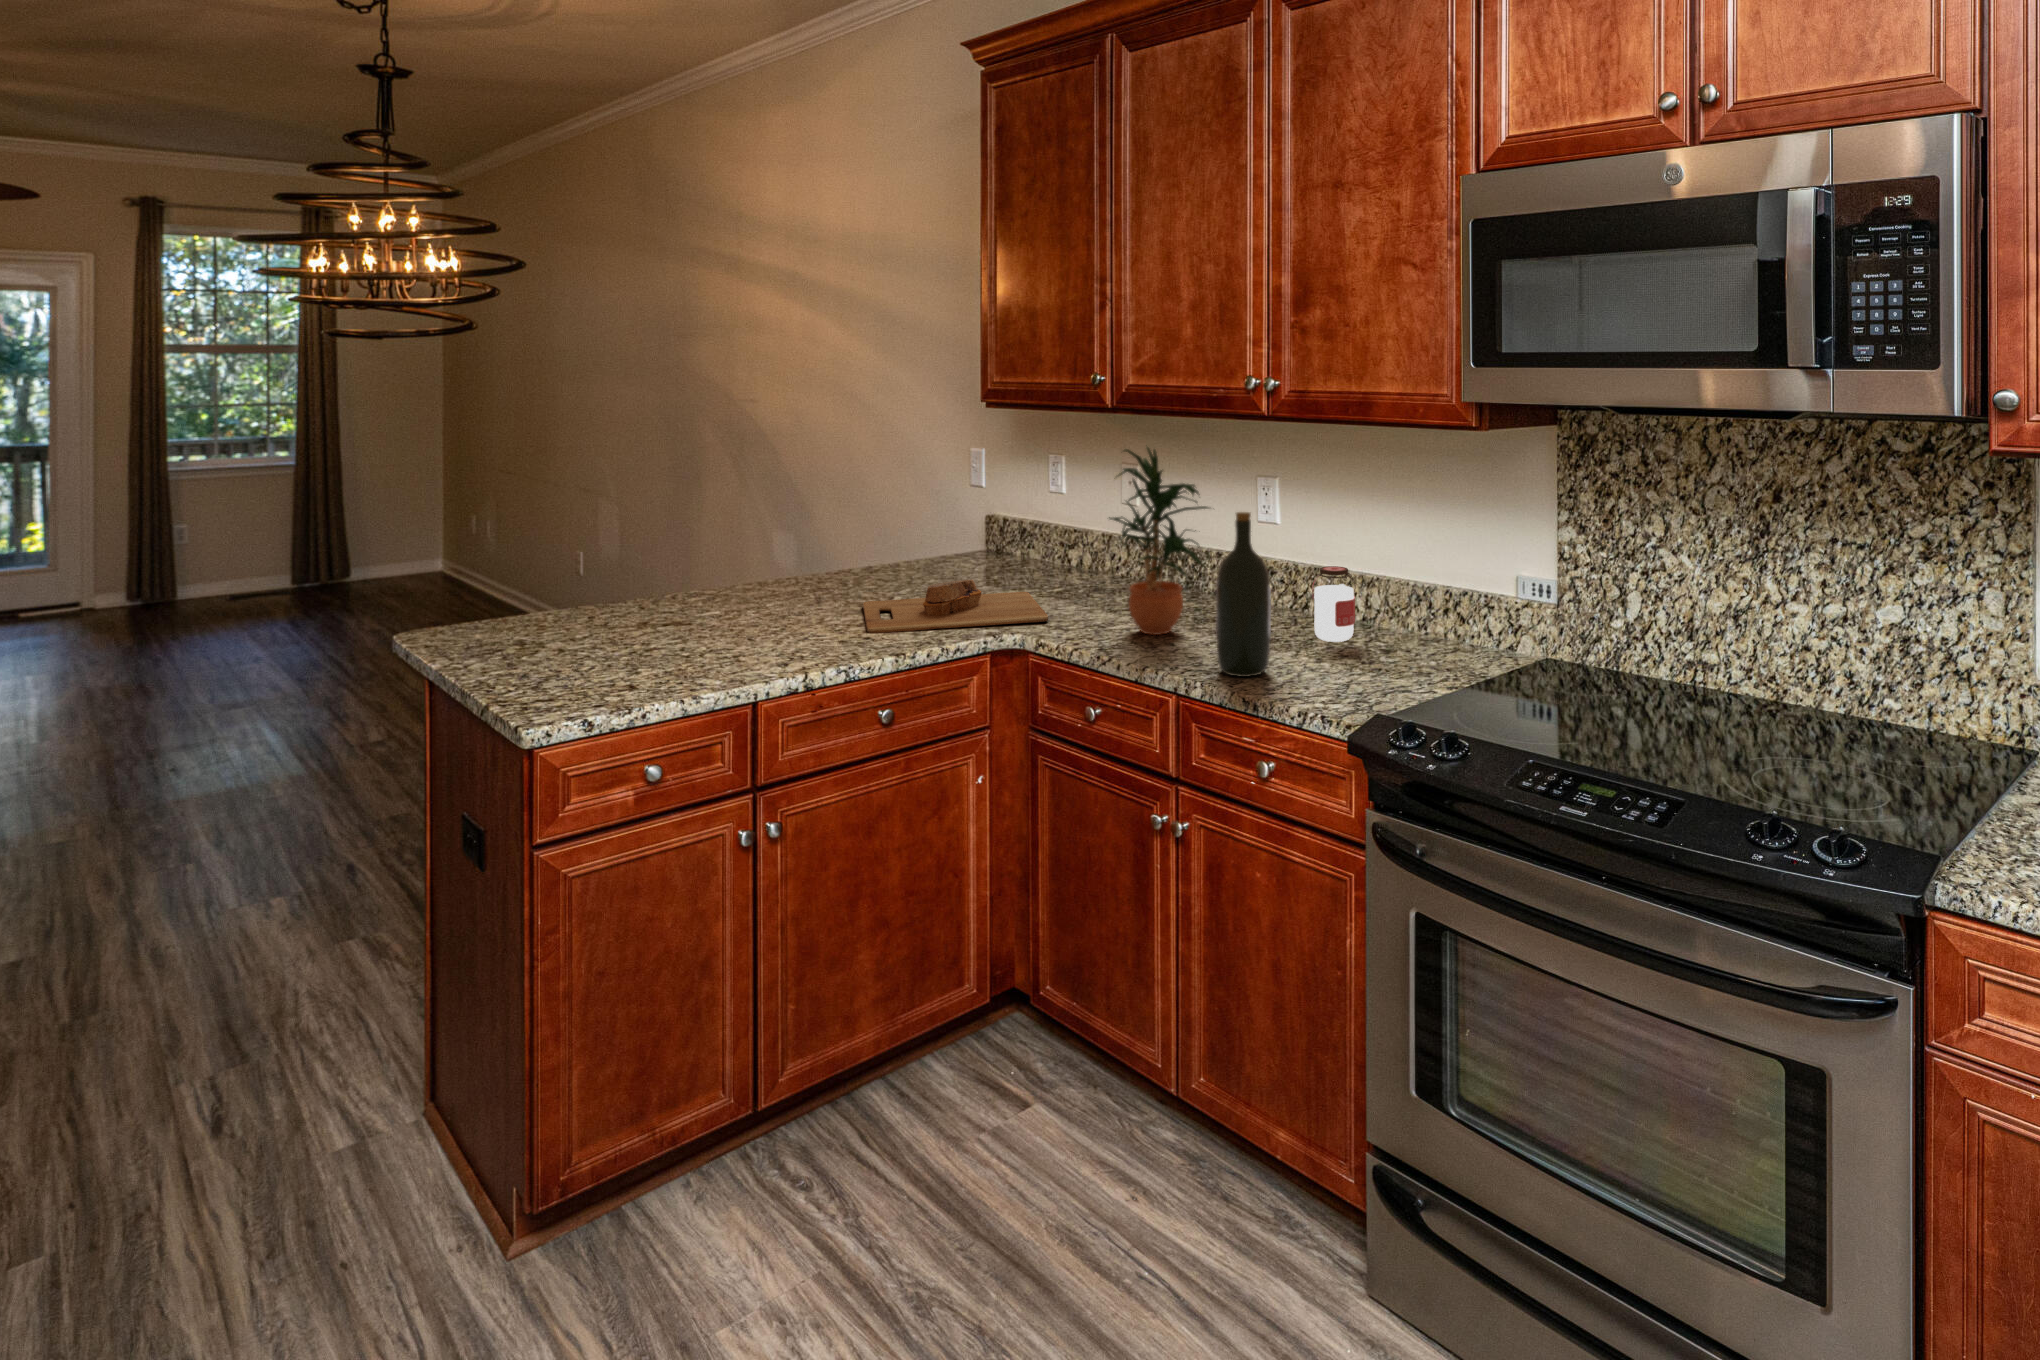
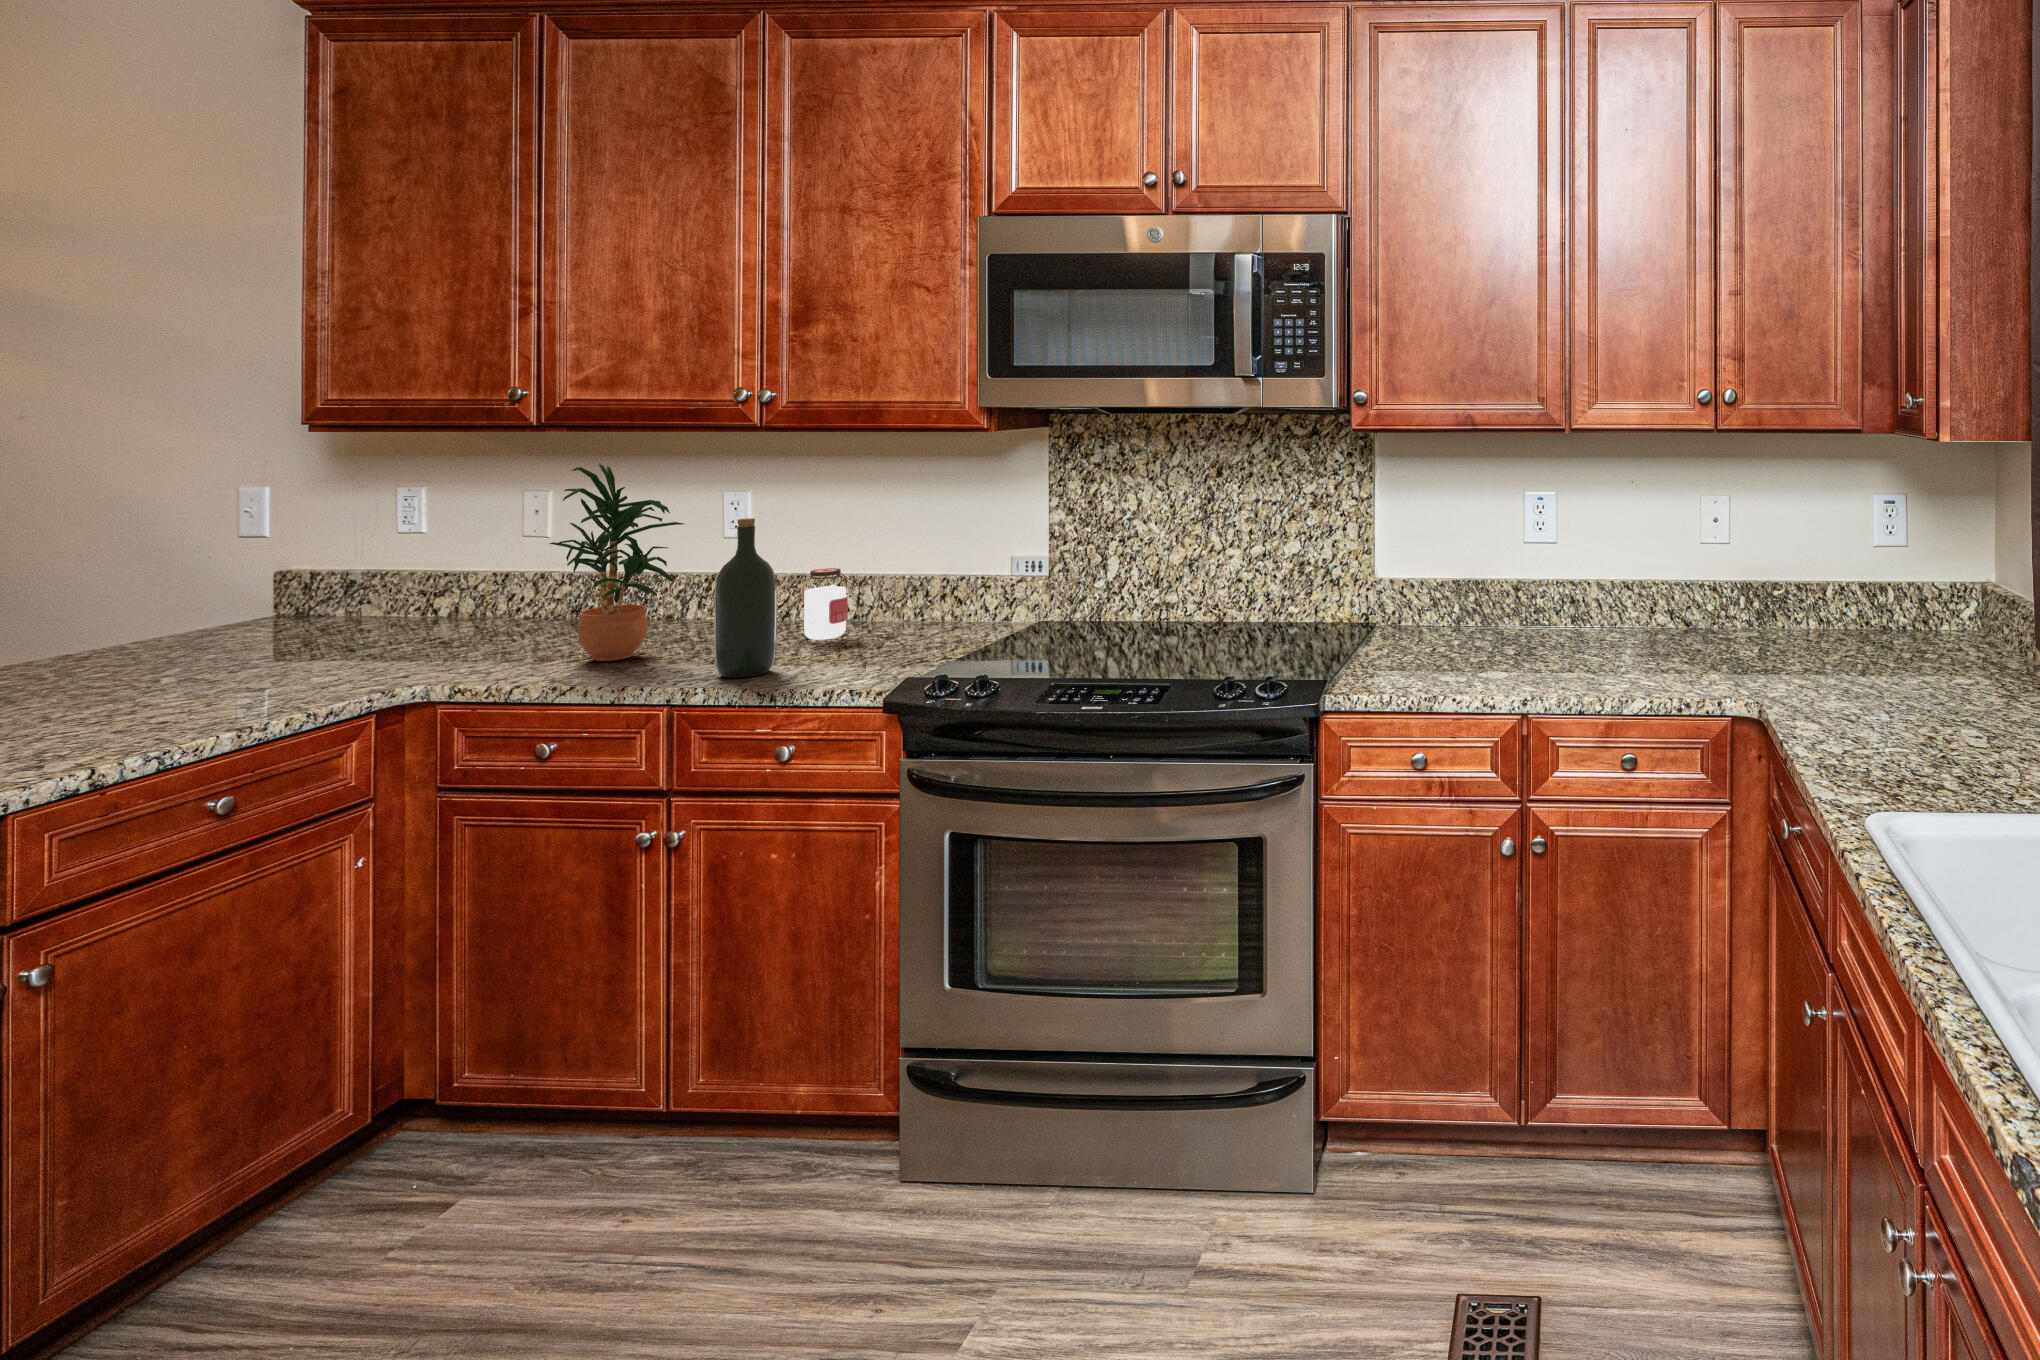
cutting board: present [863,579,1048,633] -> none [130,636,457,715]

